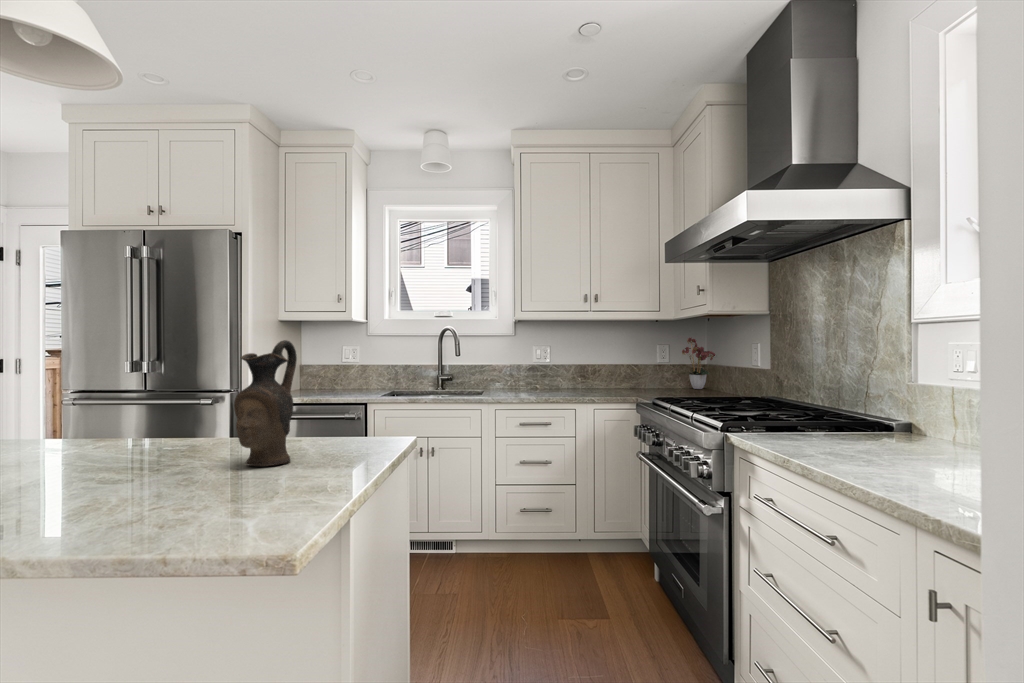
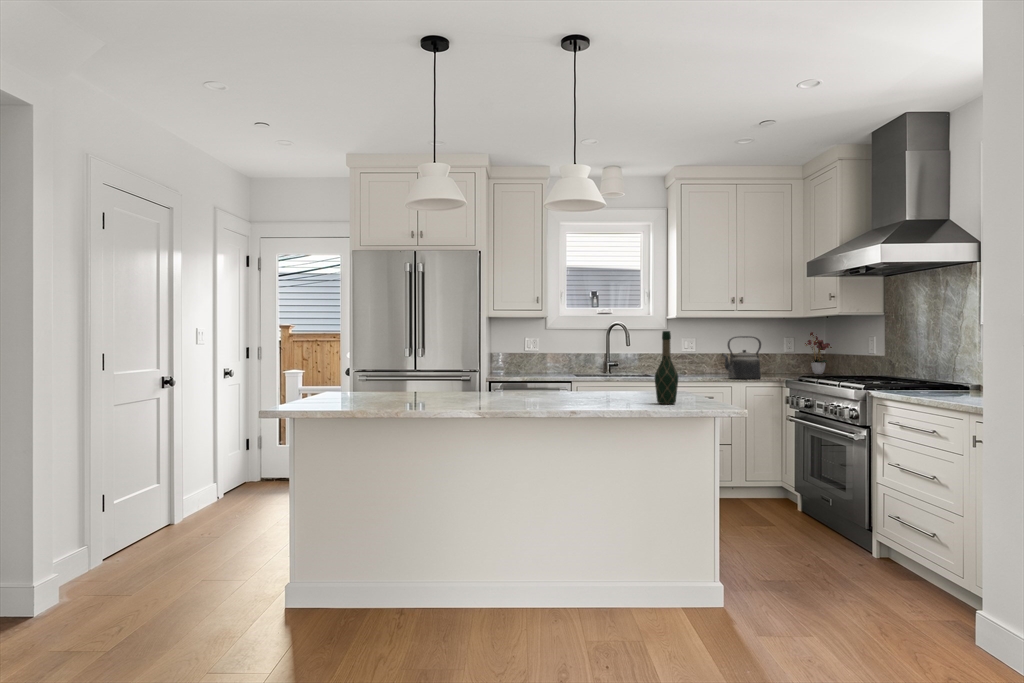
wine bottle: none [134,334,202,519] -> present [655,331,678,404]
ceramic pitcher: present [234,340,297,466] -> none [631,333,657,397]
kettle: none [561,343,613,400] -> present [722,336,761,379]

